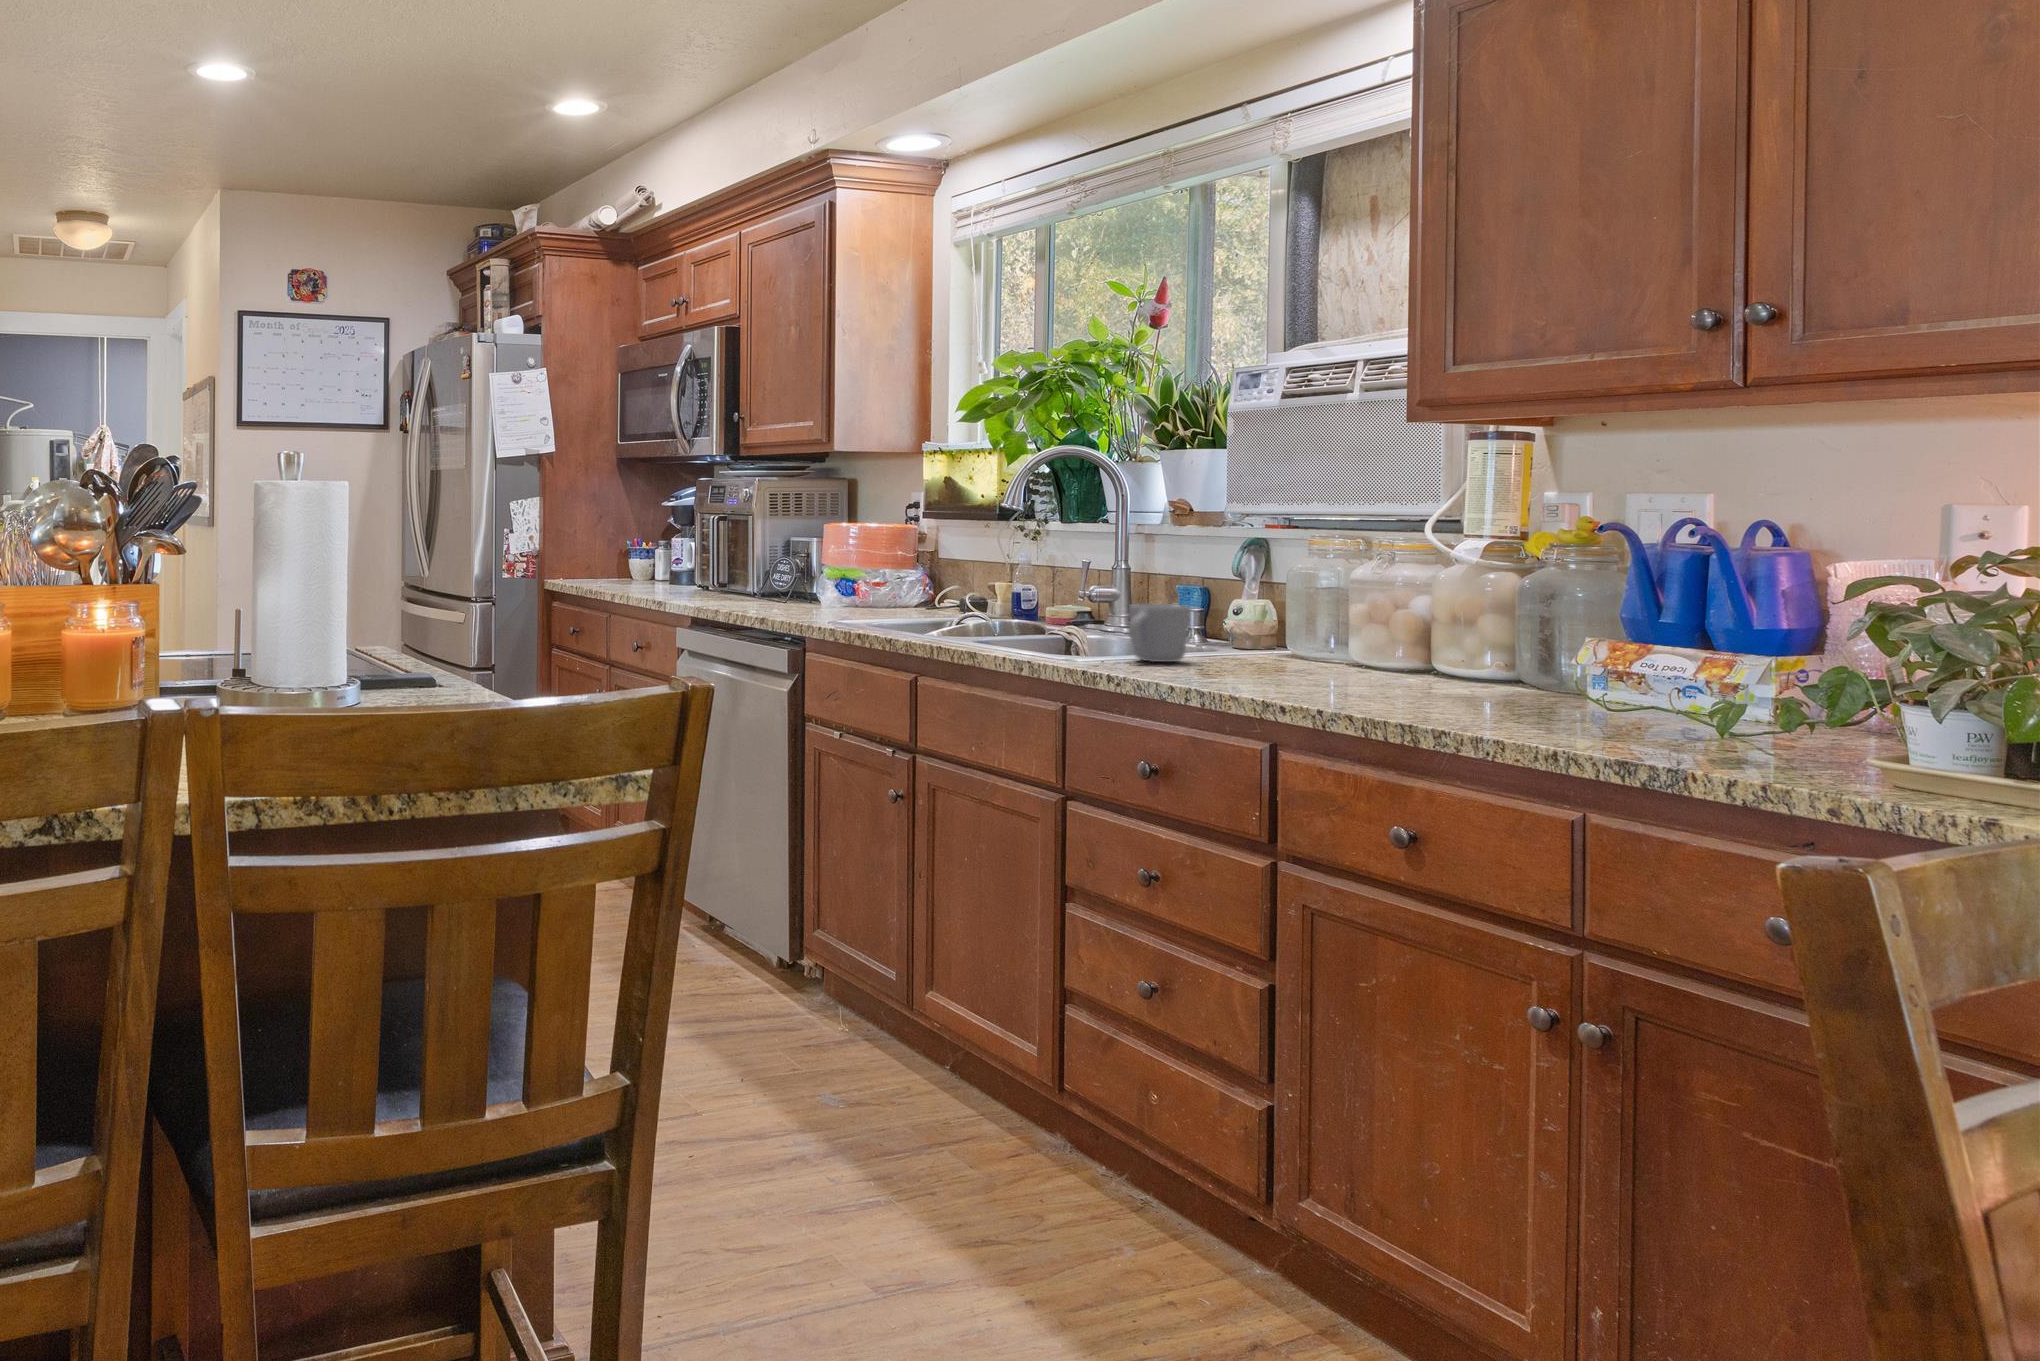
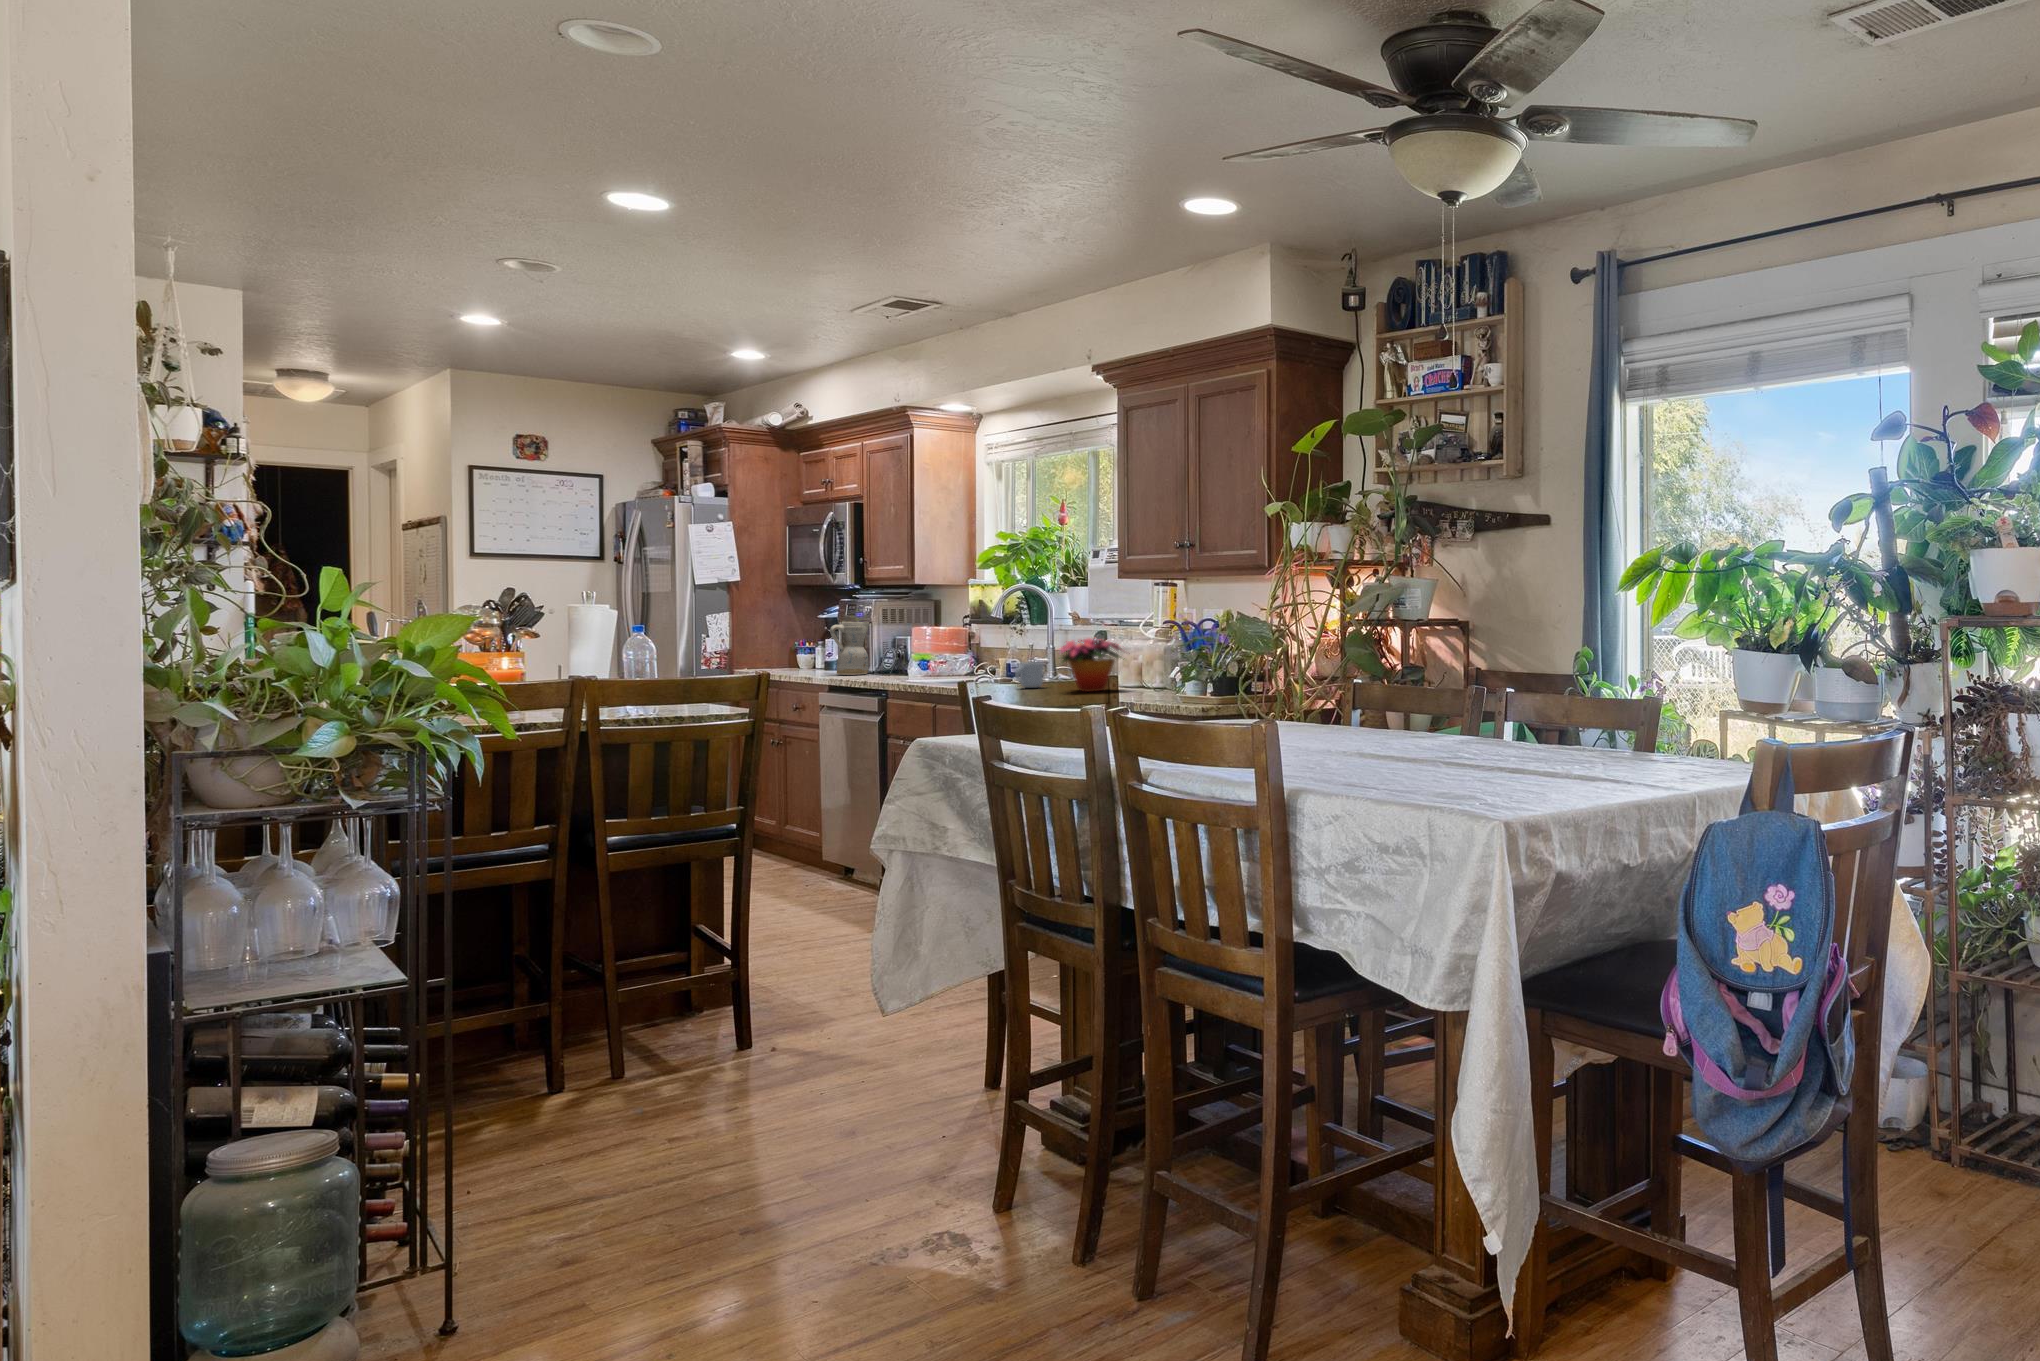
ceramic pitcher: none [696,512,757,602] -> present [830,622,869,675]
flower arrangement: none [1255,553,1482,688] -> present [1059,638,1124,692]

